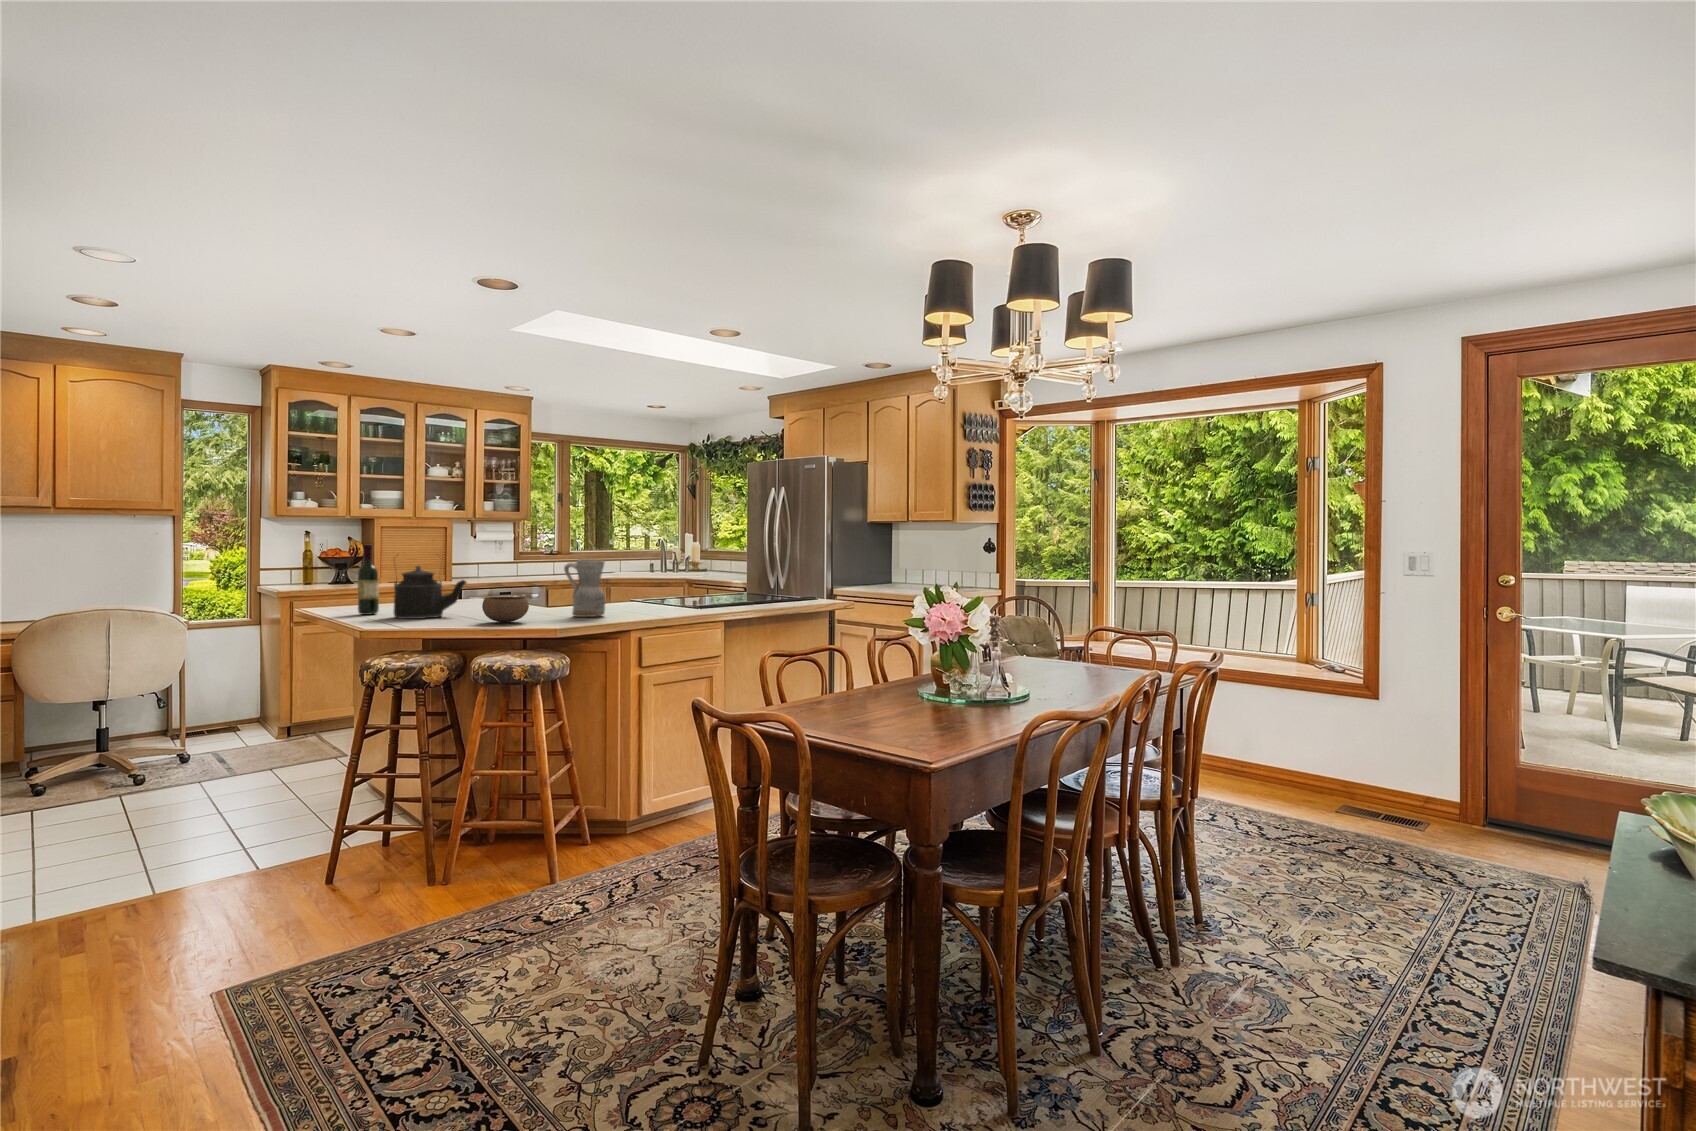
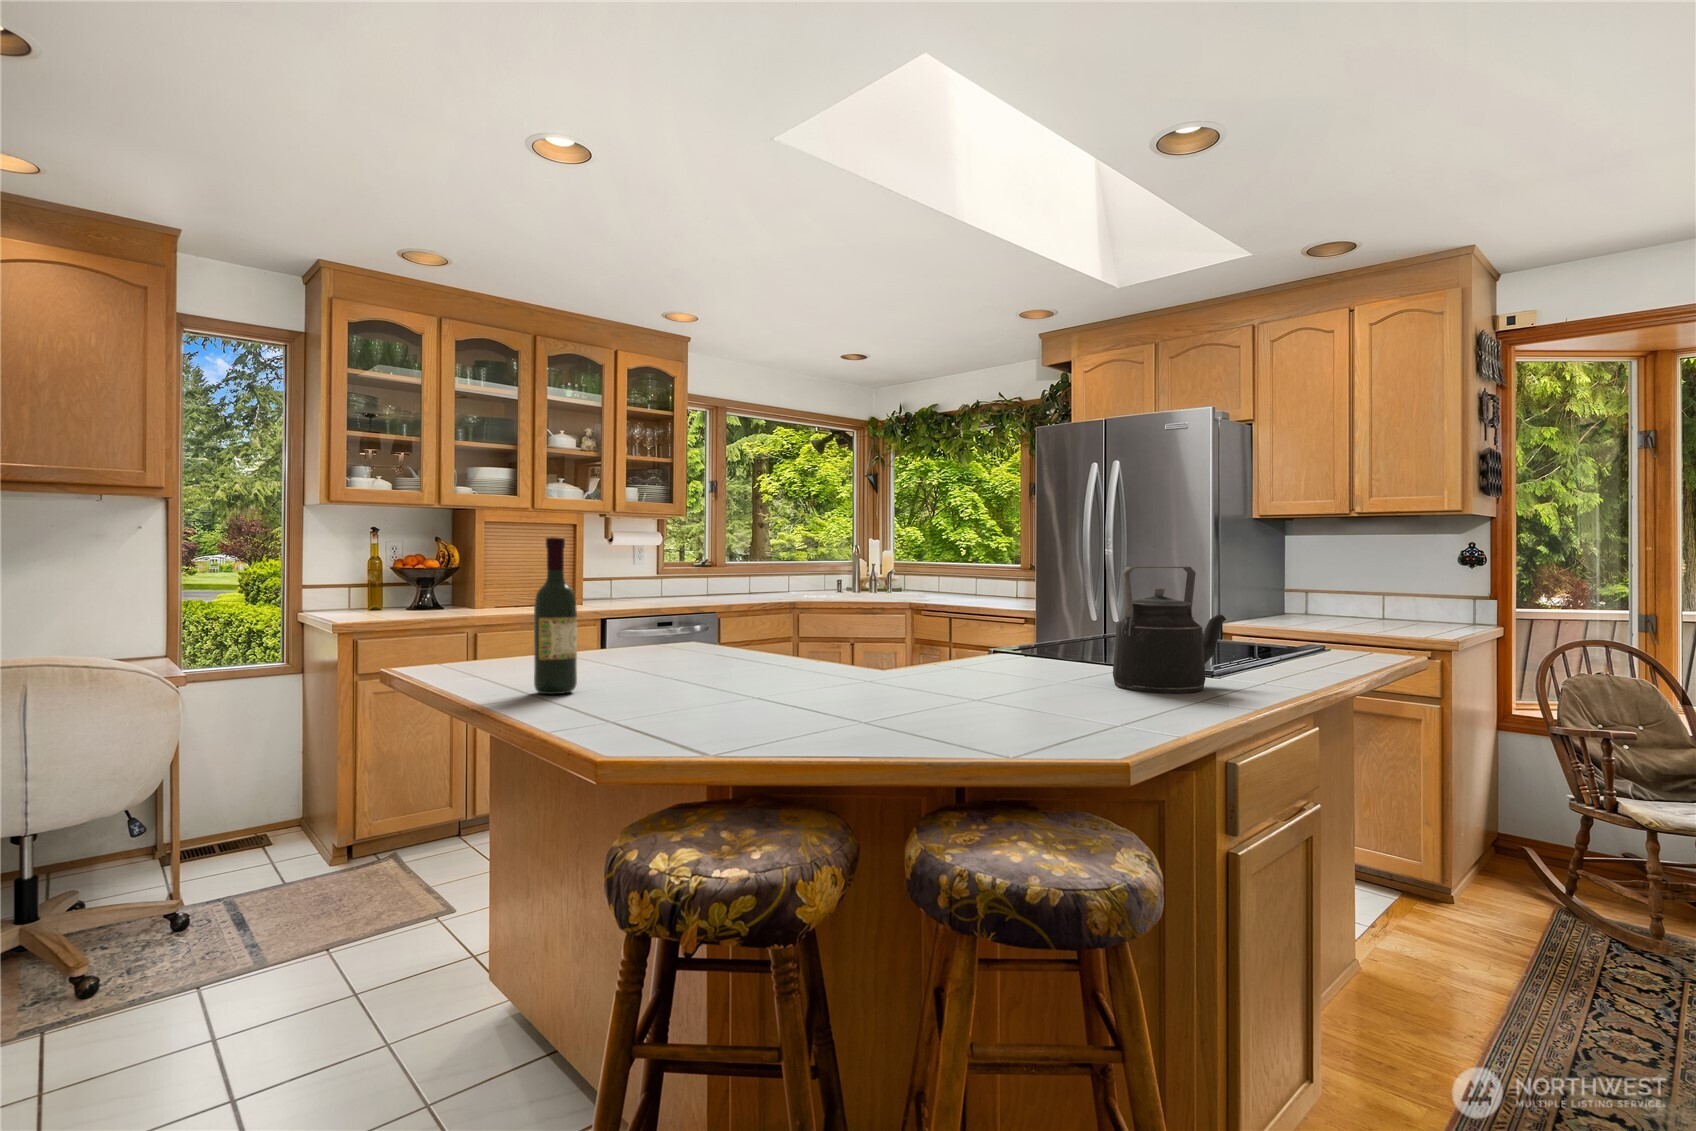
kettle: present [394,555,466,619] -> present [1113,567,1226,693]
ceramic pitcher: present [564,559,605,617] -> none [986,570,1072,701]
bowl: present [482,597,529,622] -> none [877,661,986,730]

